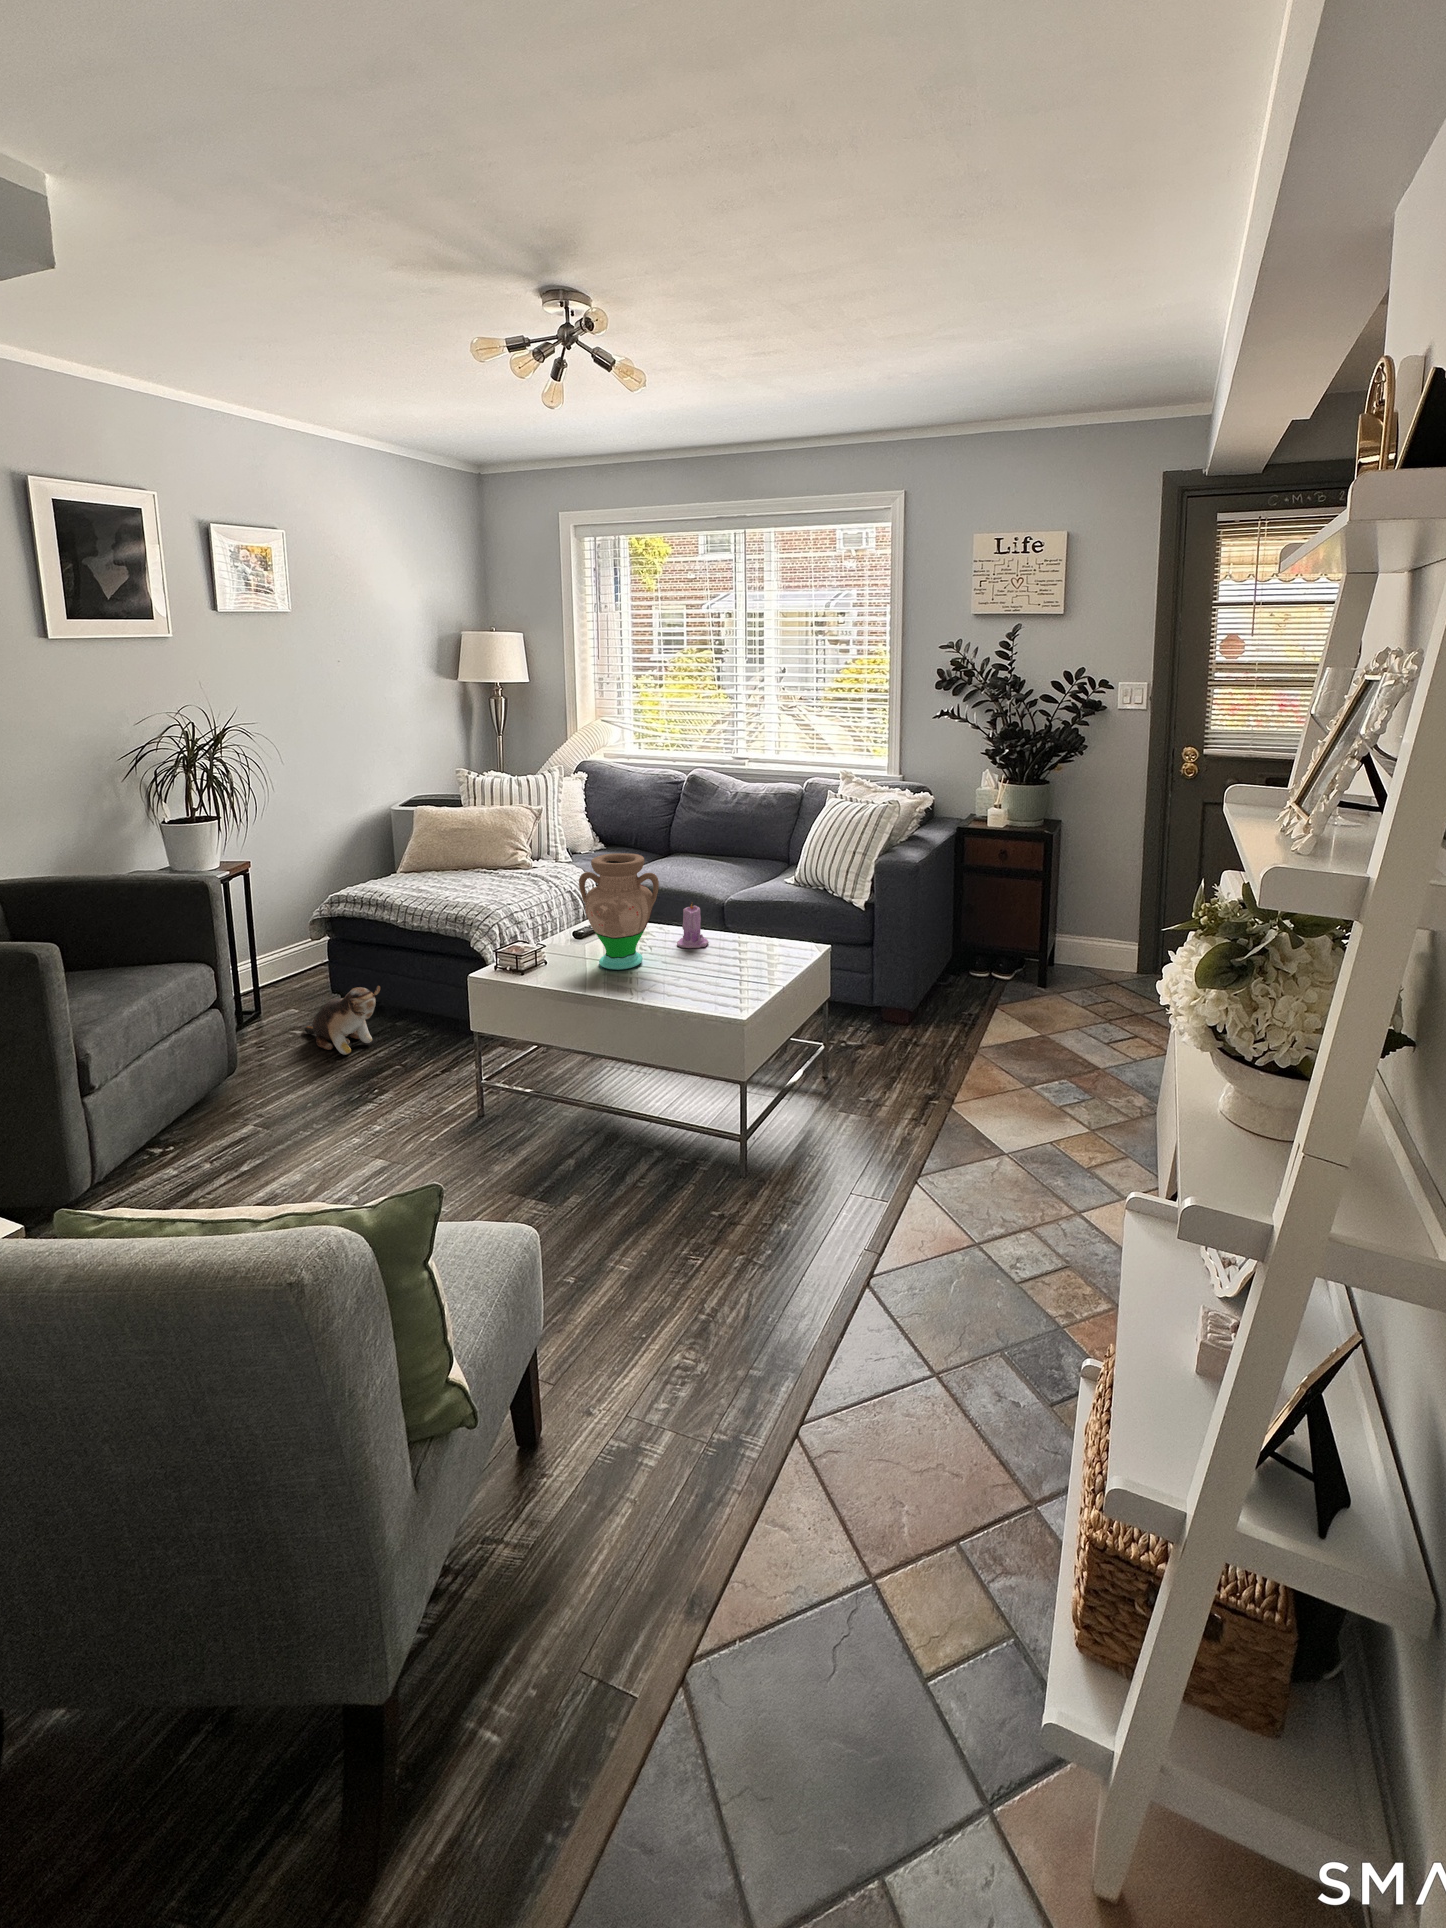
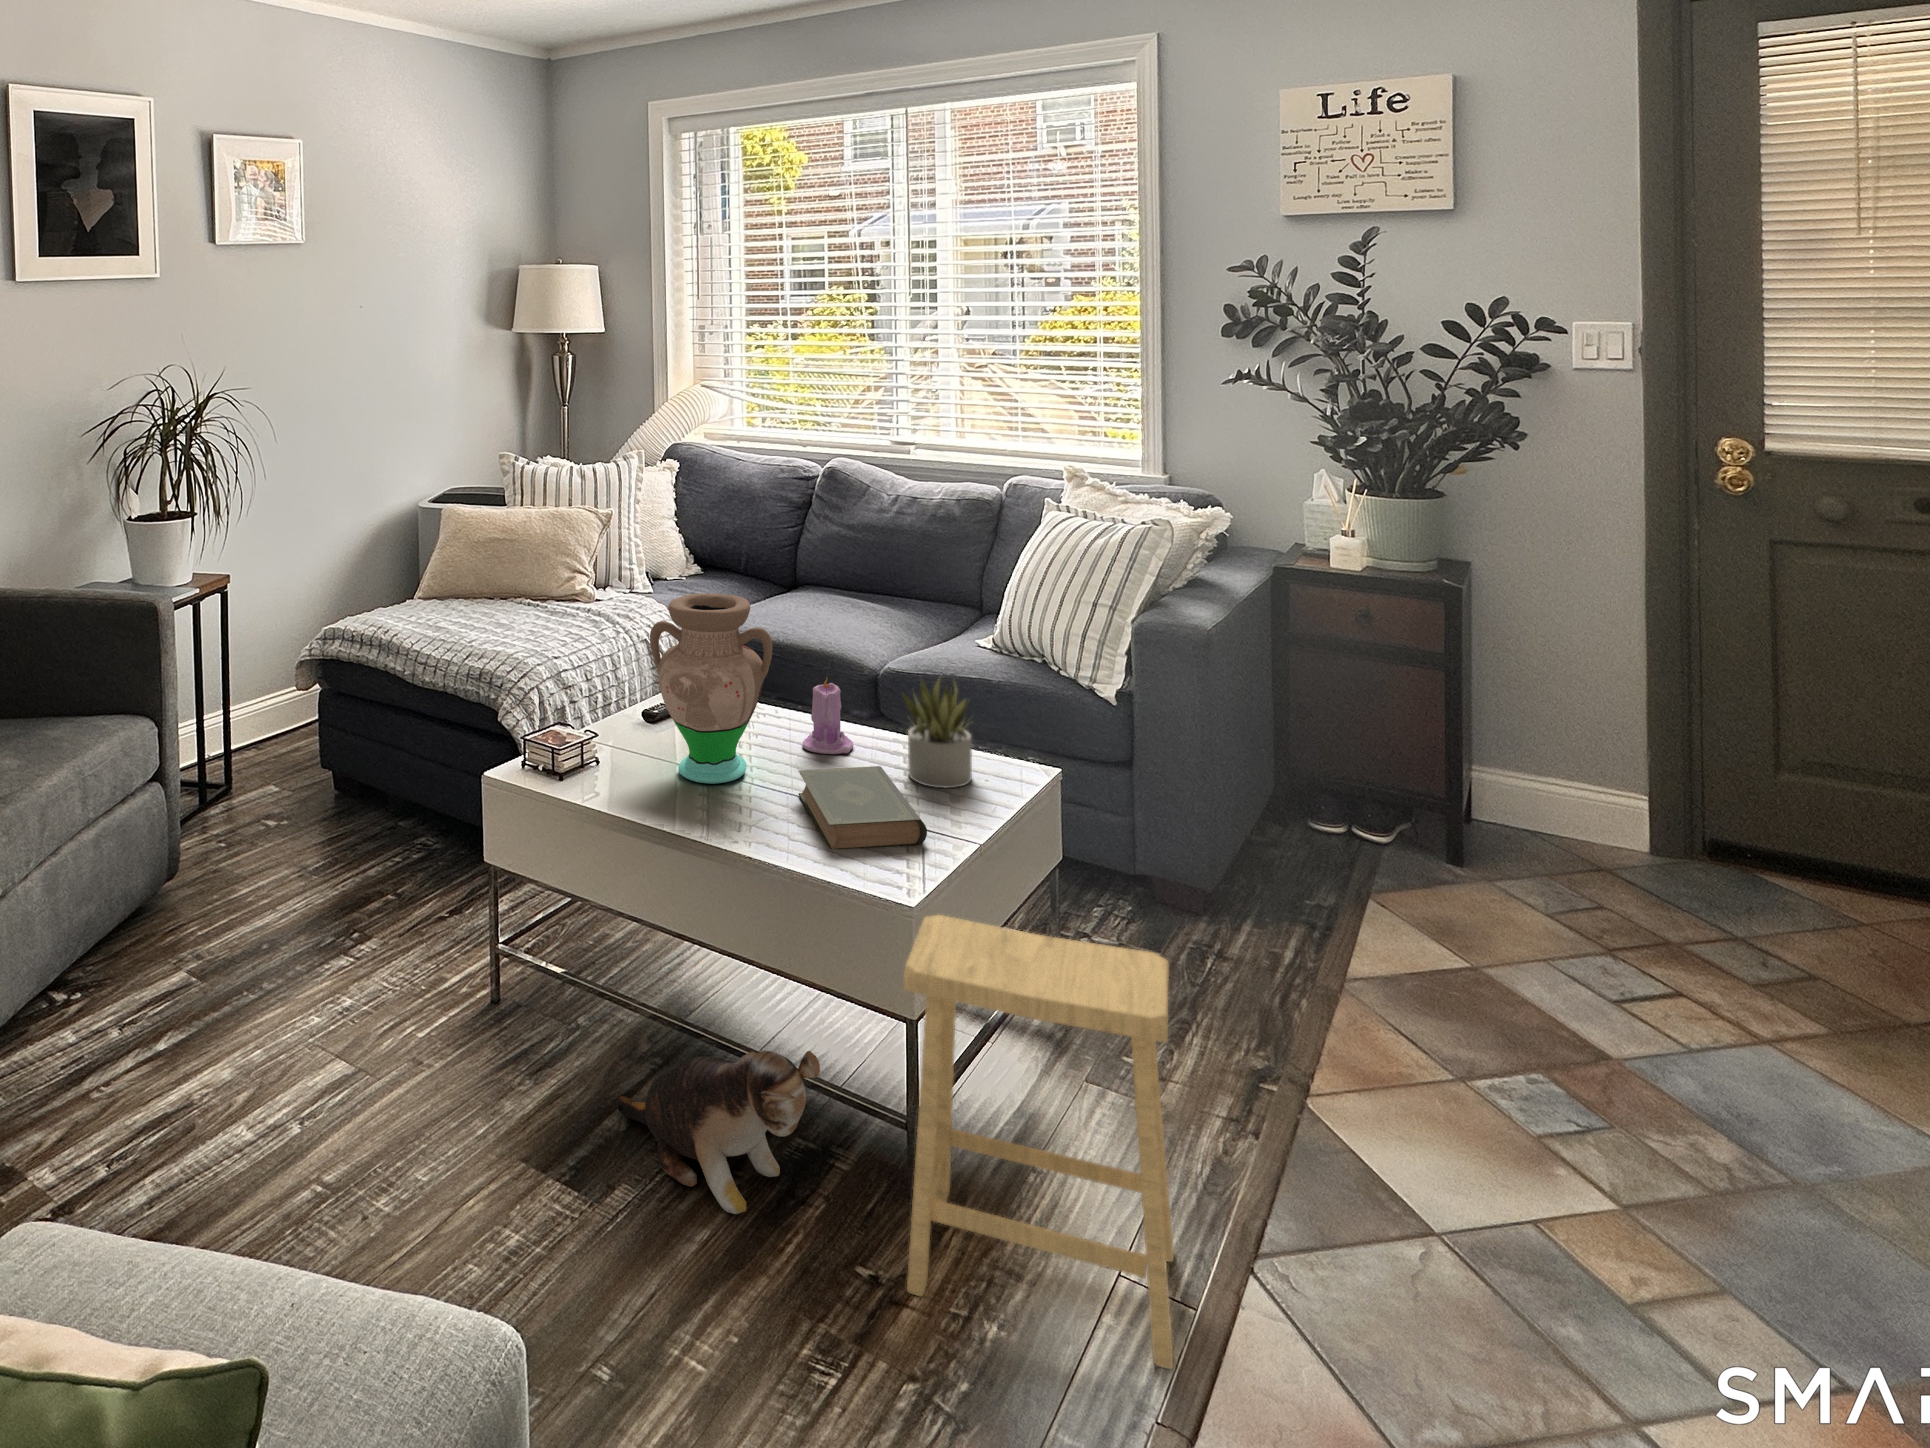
succulent plant: none [738,896,782,961] -> present [903,679,972,788]
book: none [675,951,753,999] -> present [799,766,927,850]
plush toy: present [305,986,380,1055] -> present [616,1051,820,1214]
footstool: none [739,1025,882,1234] -> present [903,915,1174,1369]

